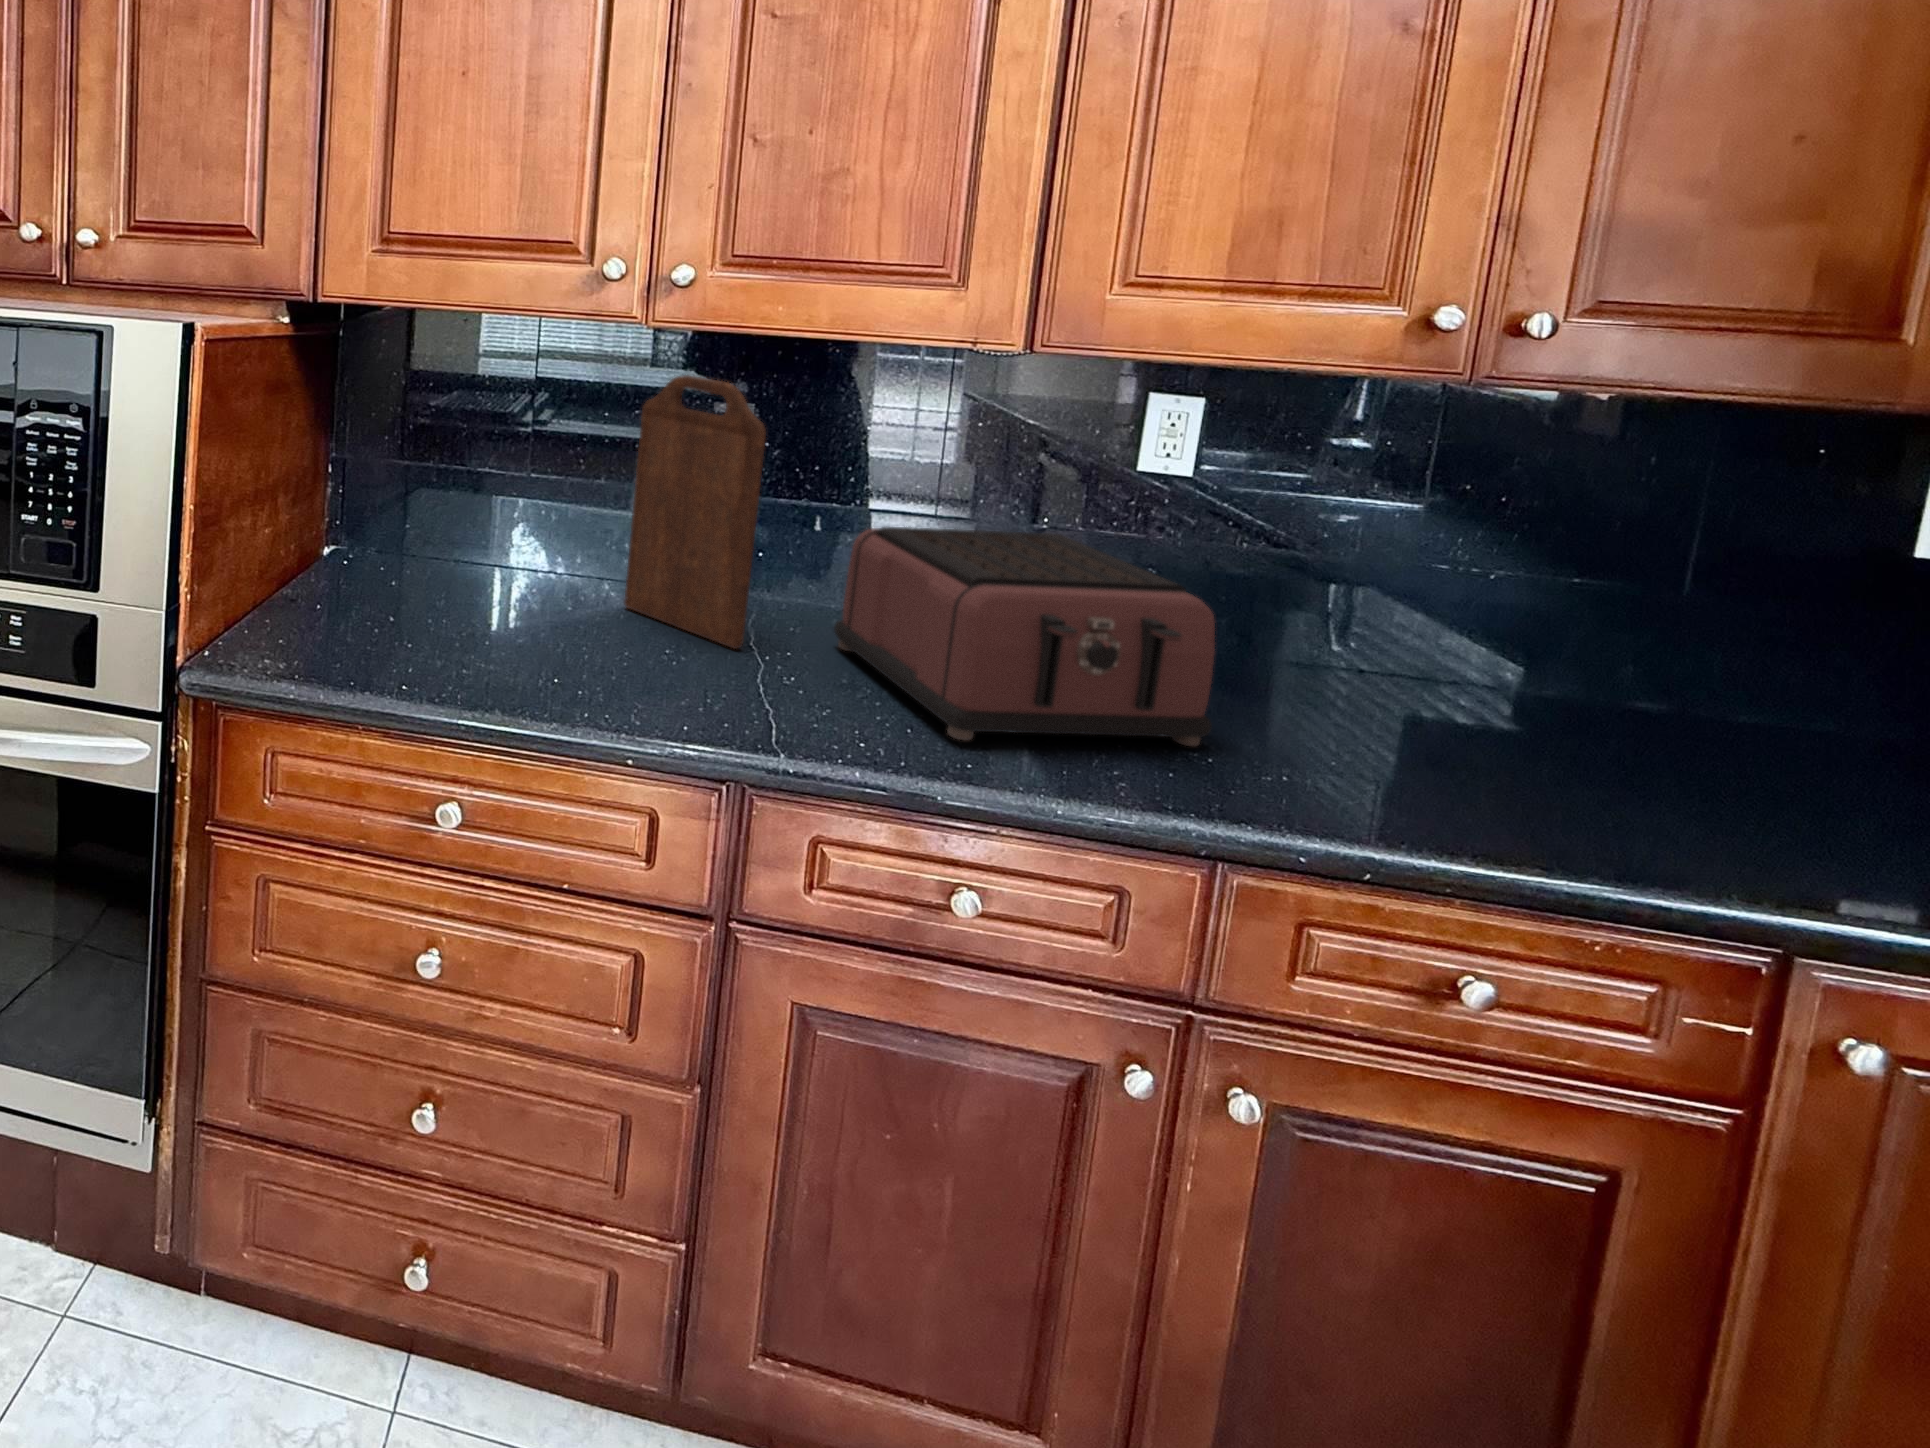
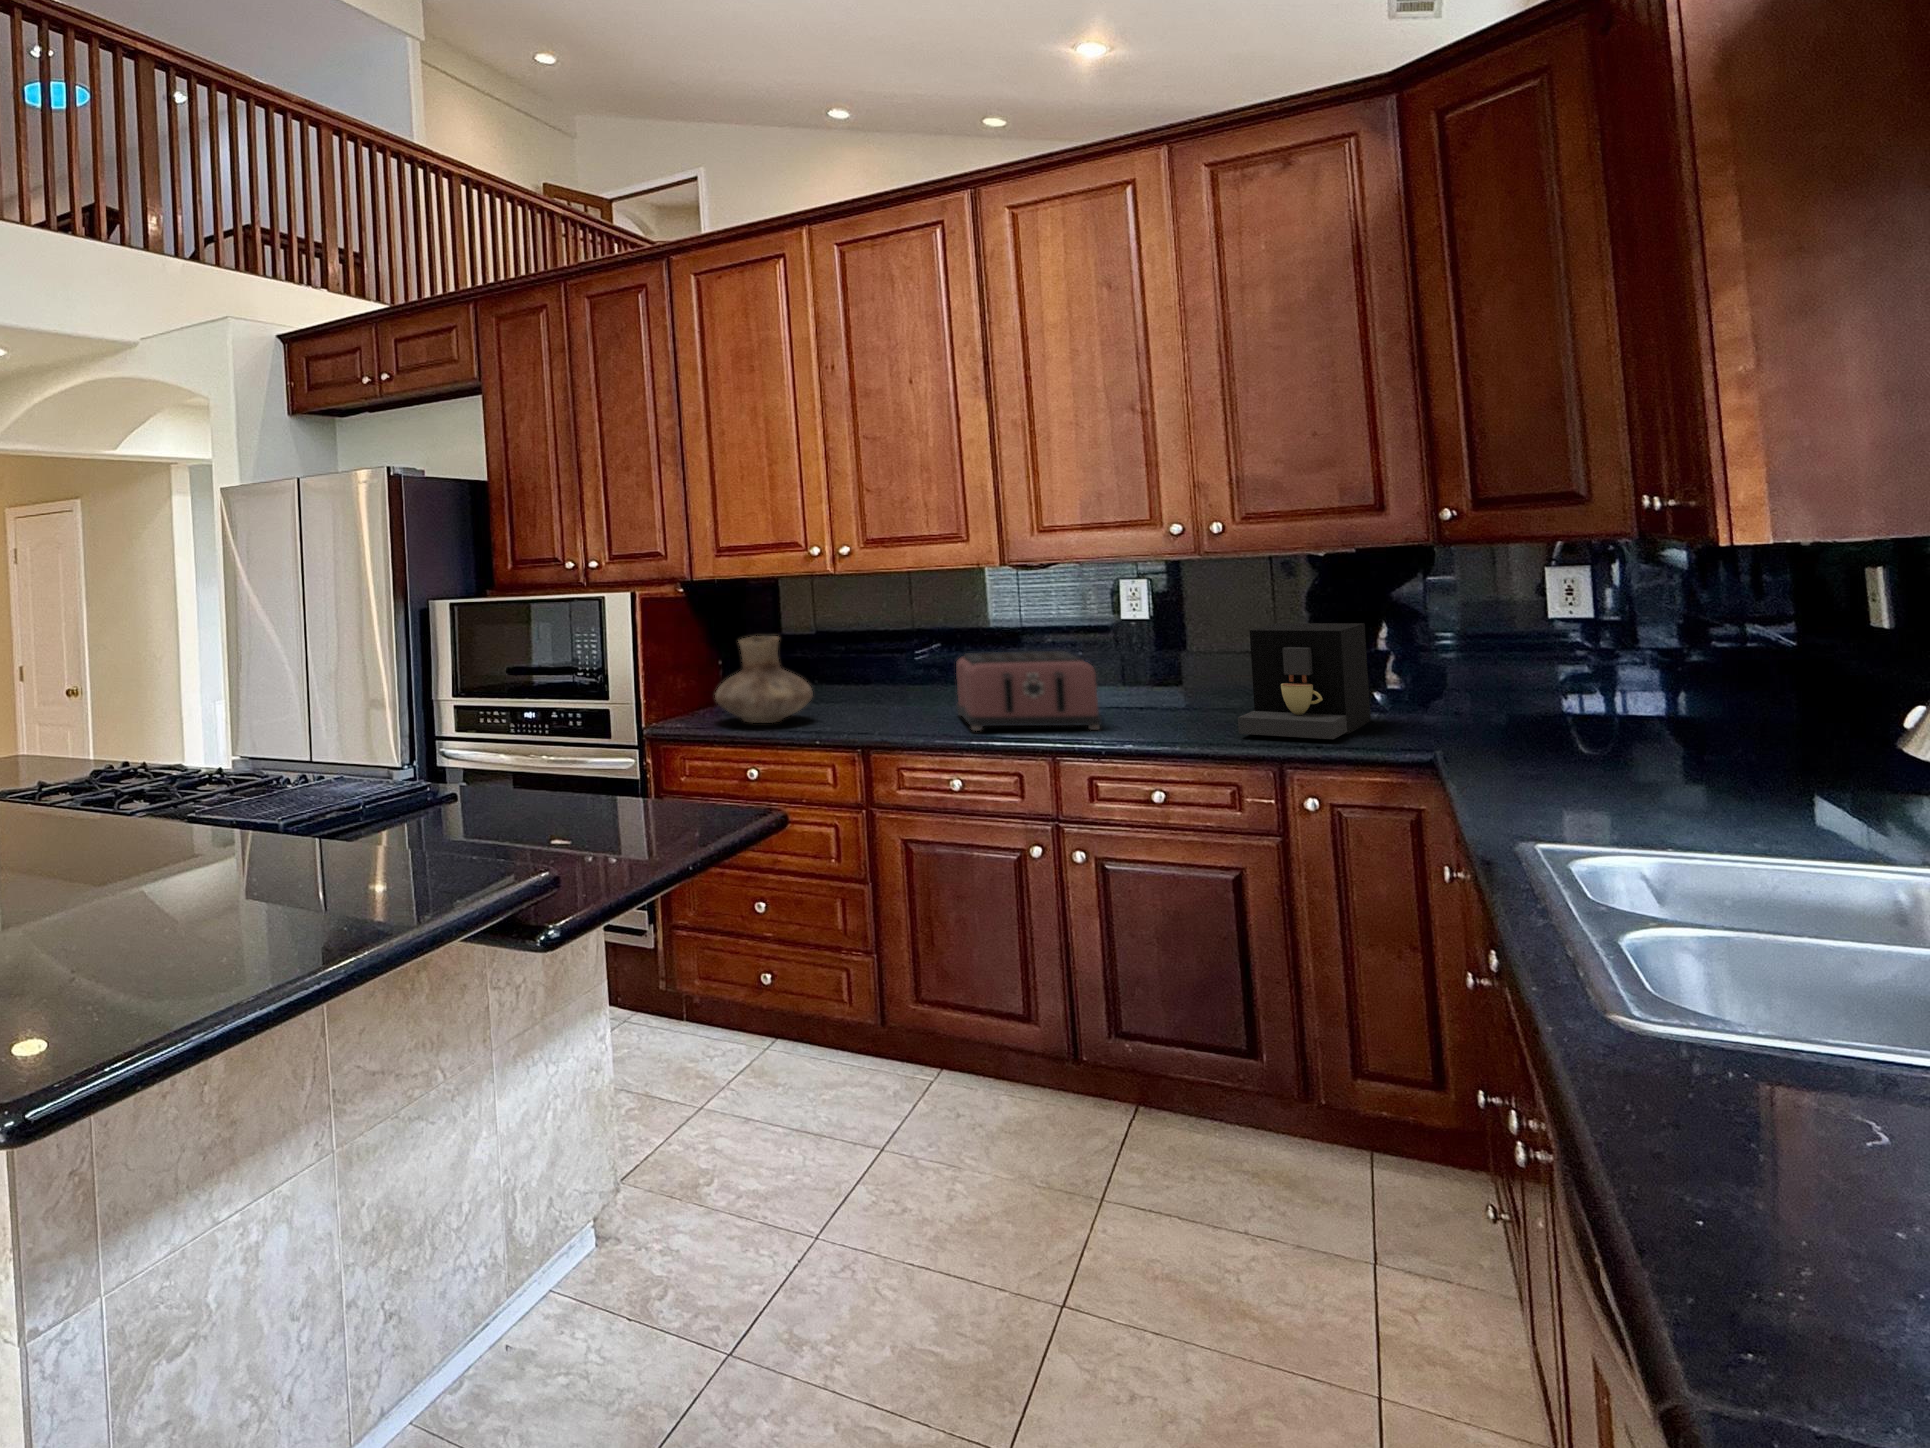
cutting board: present [624,375,766,648] -> none [855,594,907,717]
vase: none [349,450,565,657] -> present [715,636,813,723]
coffee maker: none [1448,524,1803,858] -> present [1238,623,1371,739]

